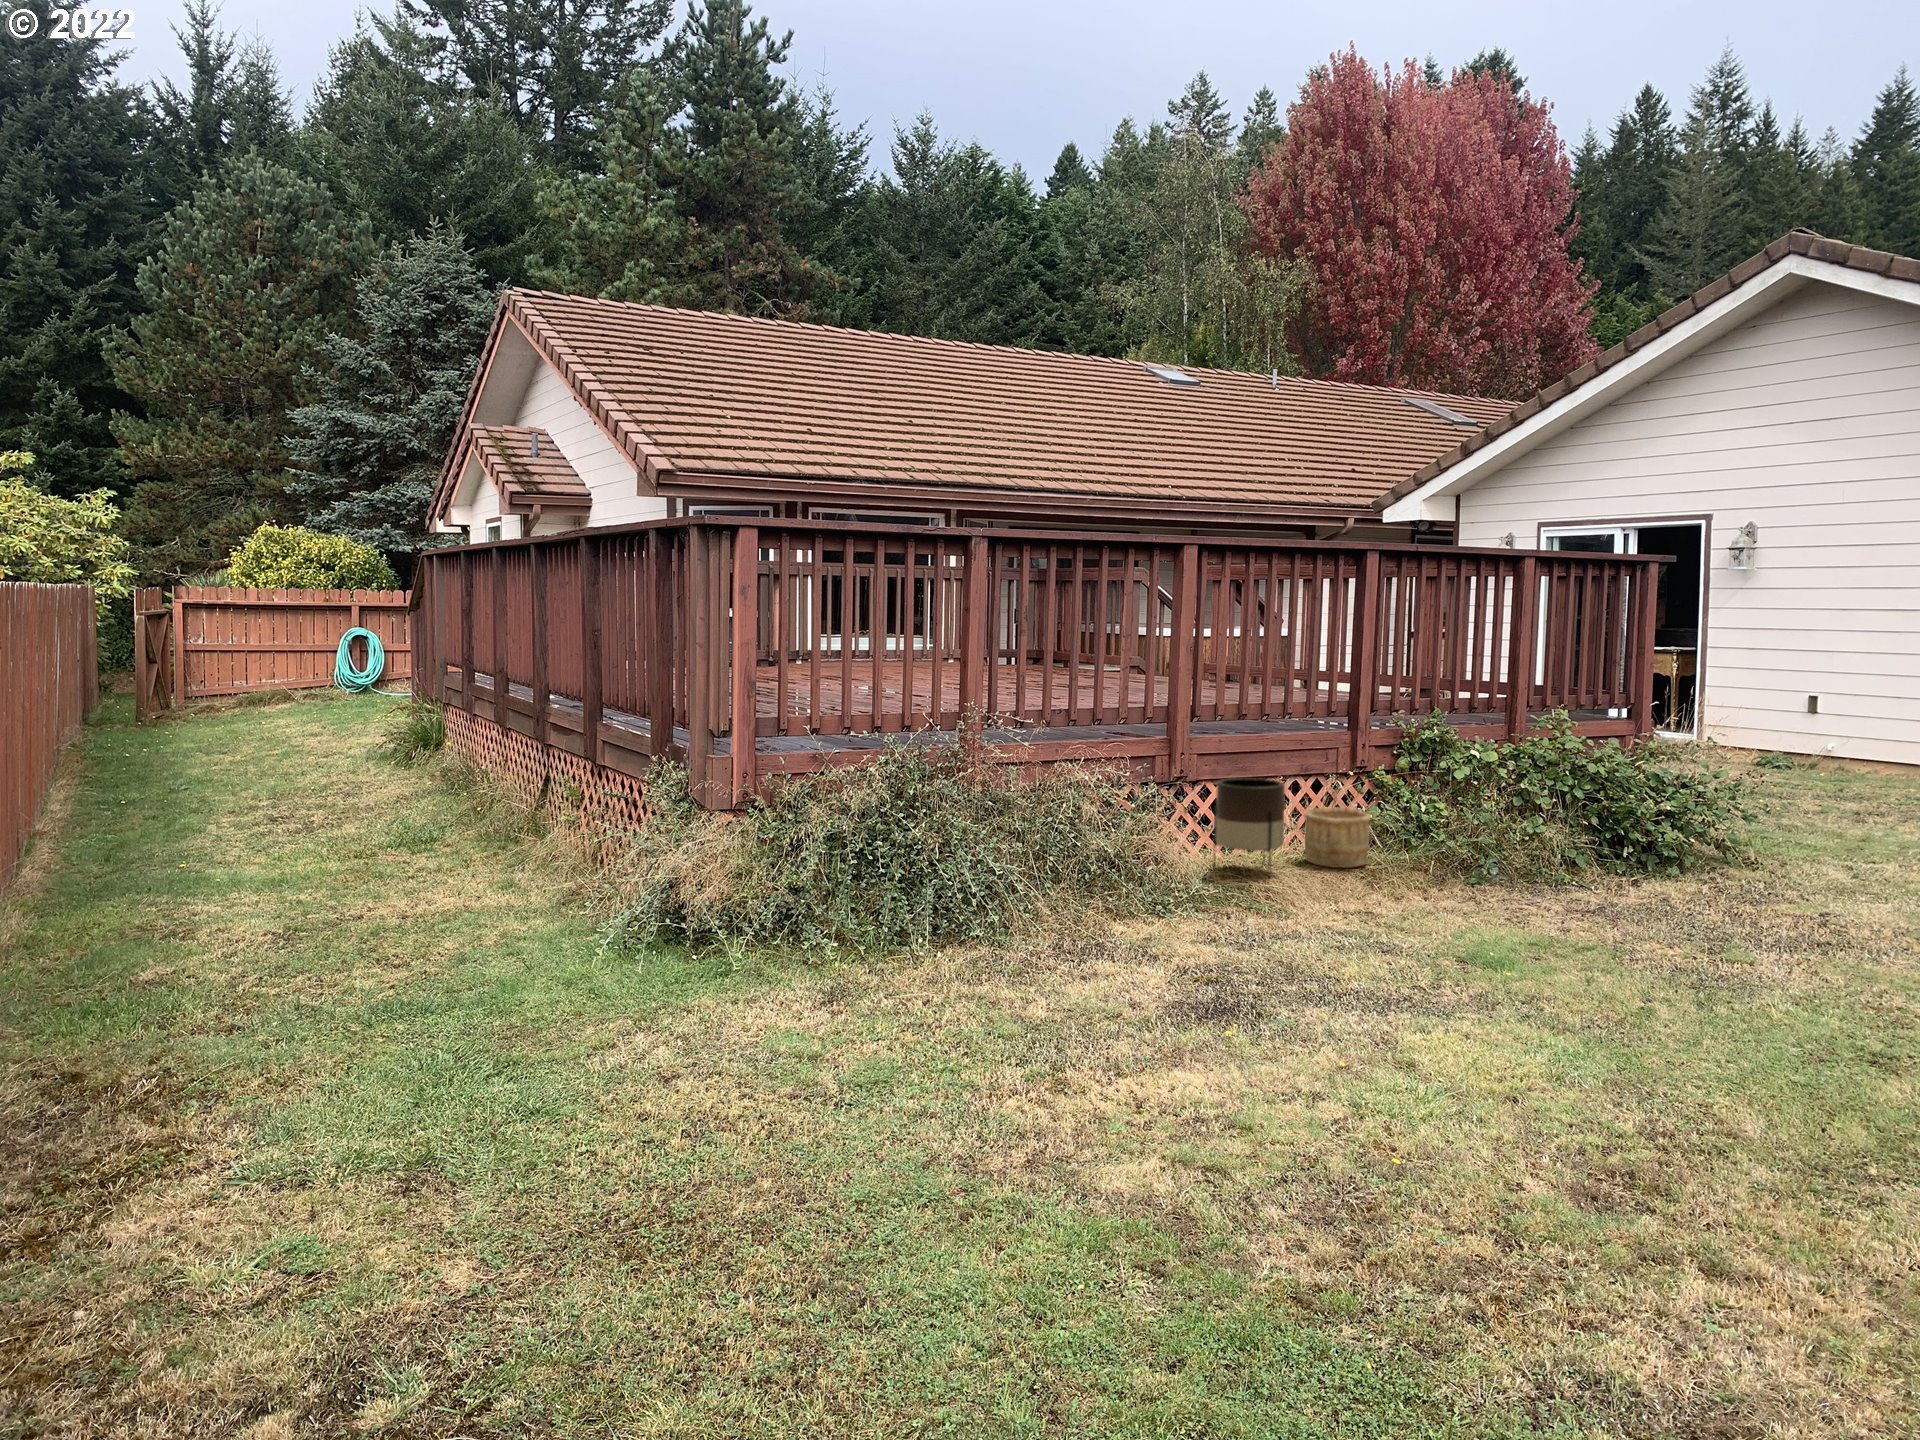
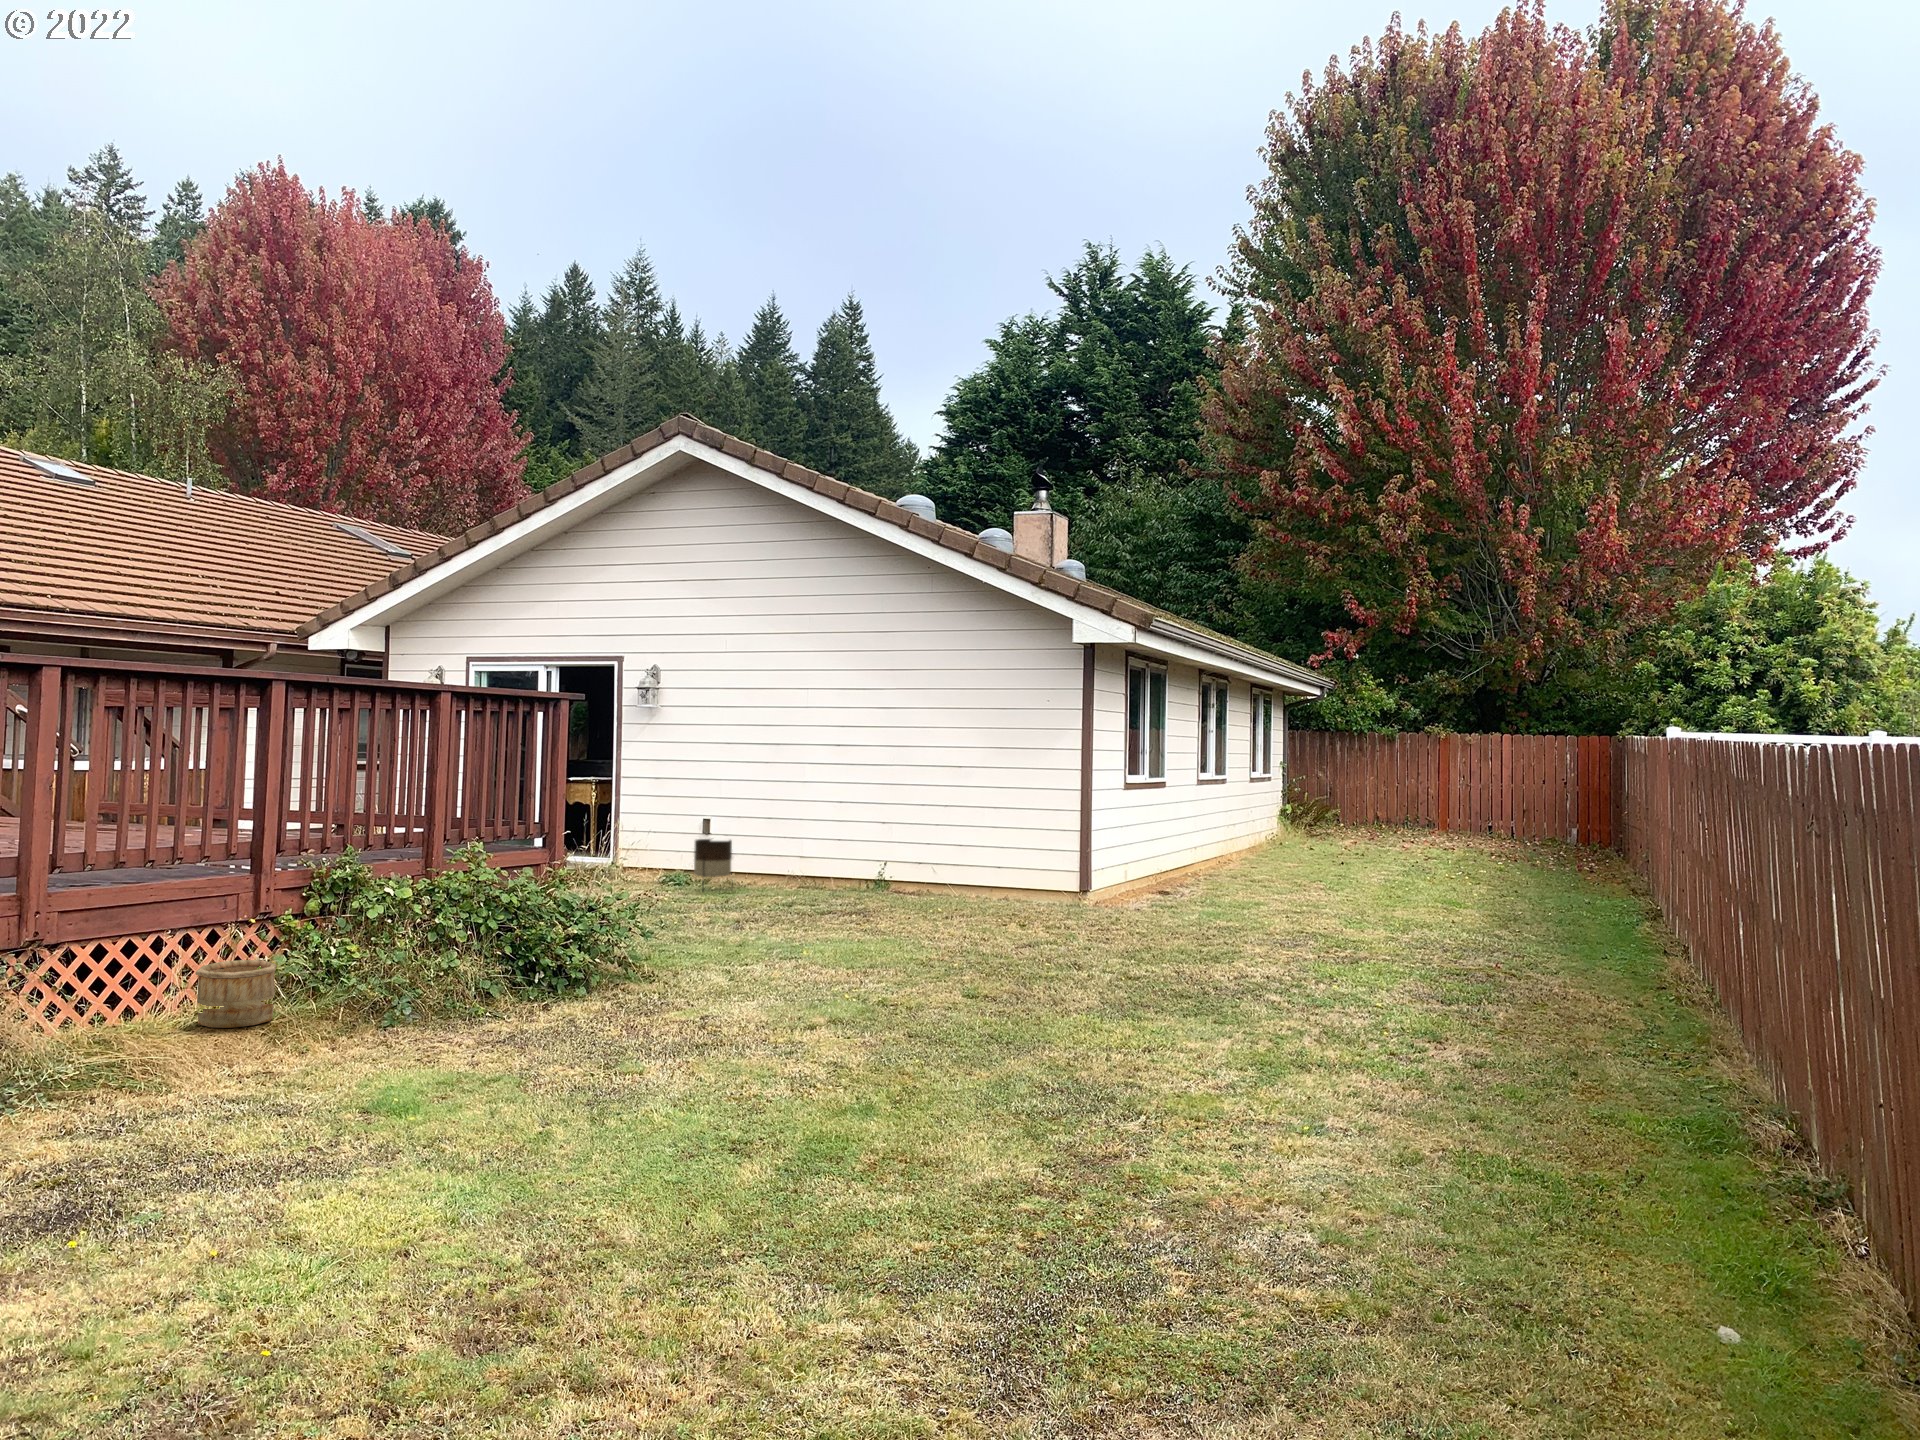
planter: present [1213,778,1285,877] -> present [694,839,732,887]

